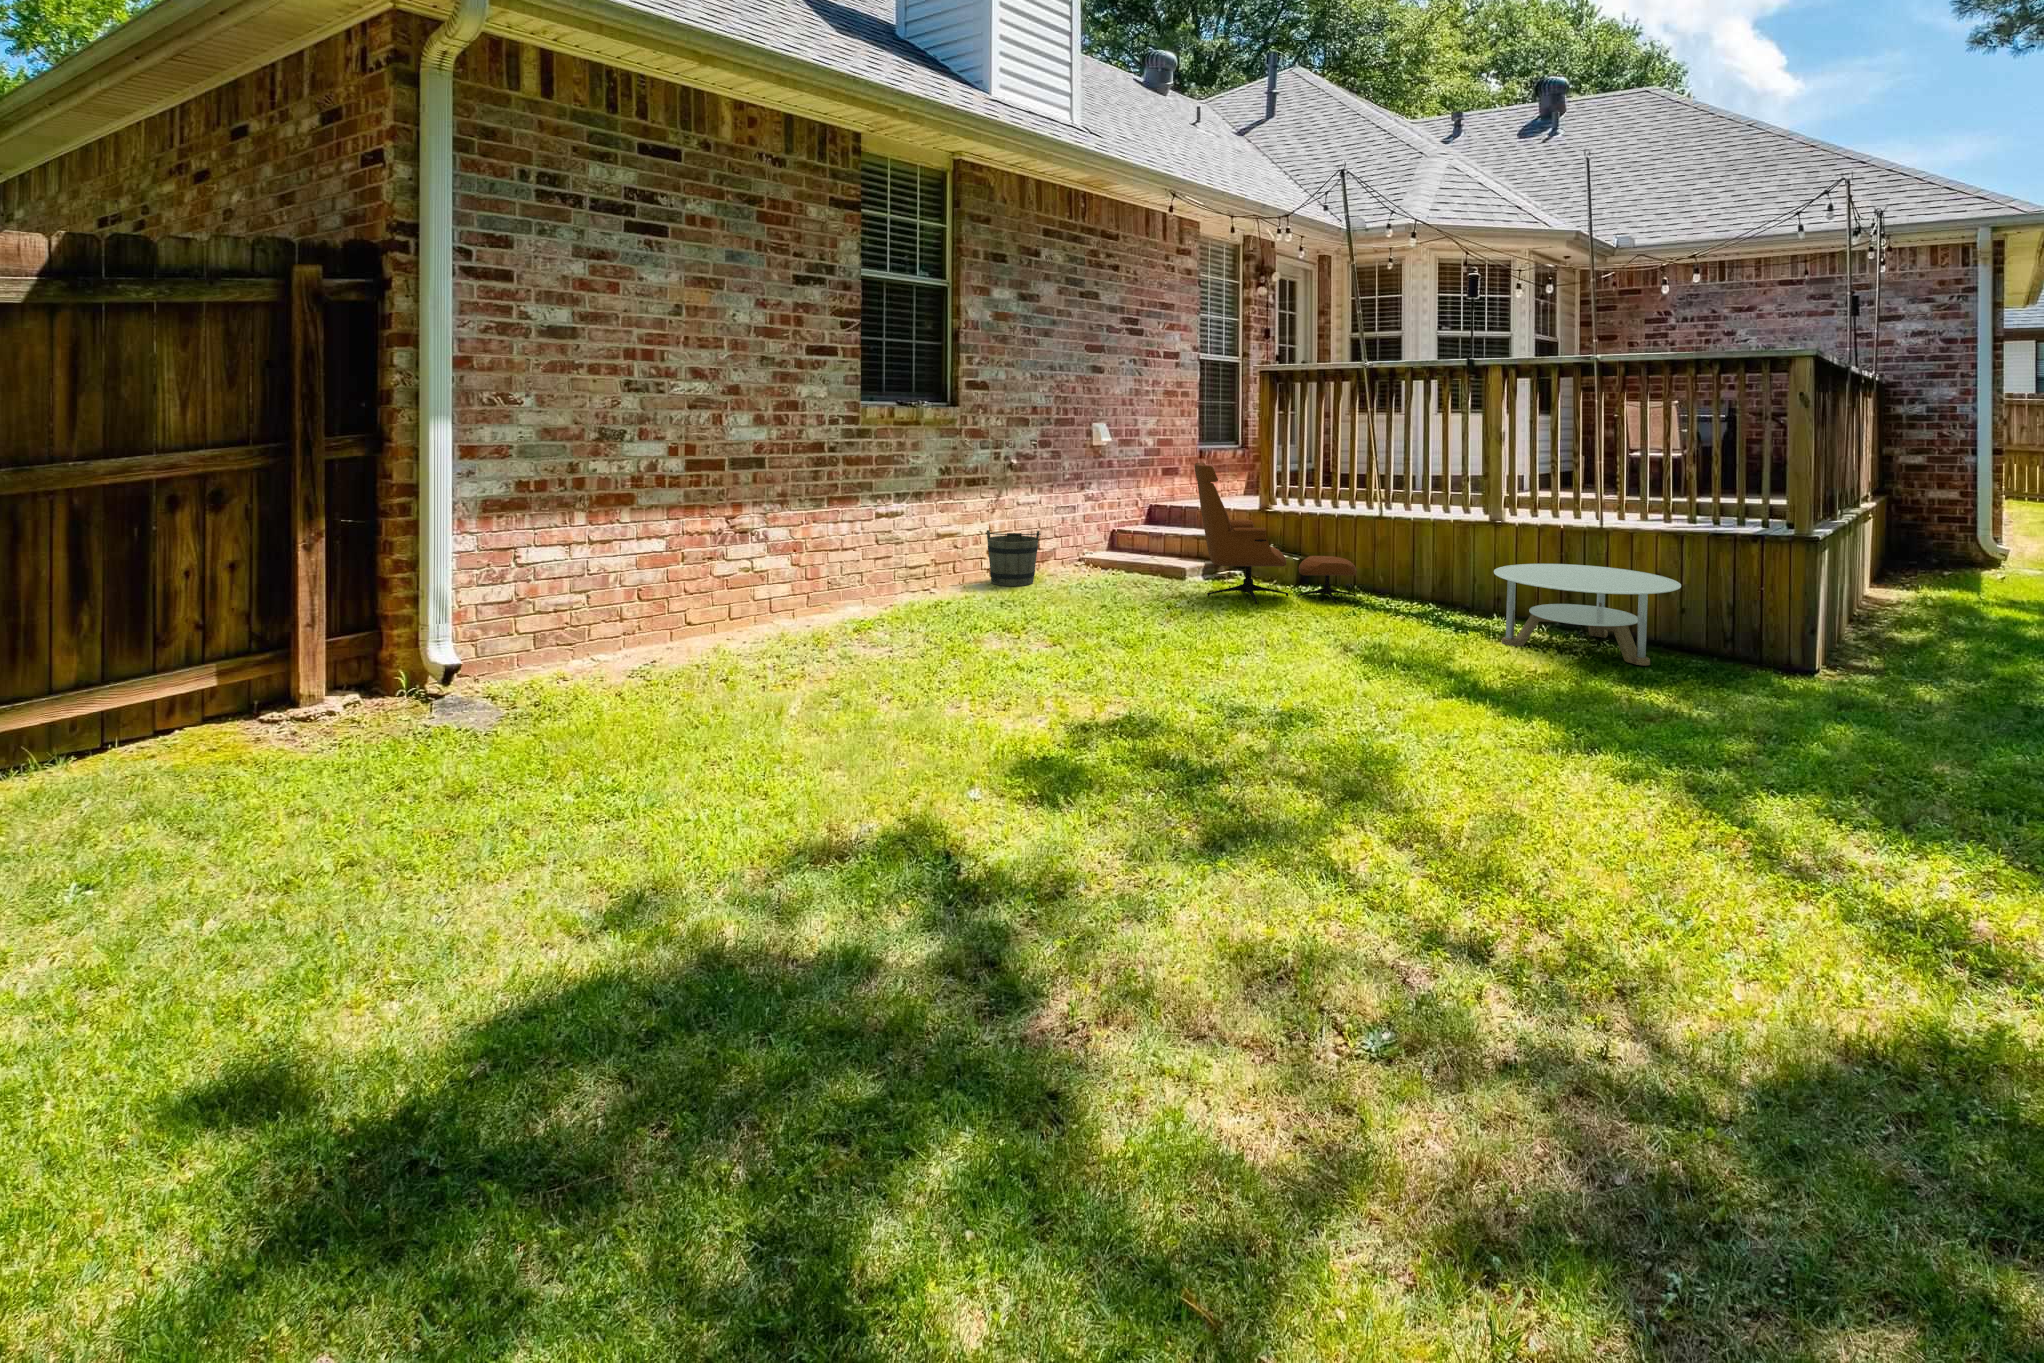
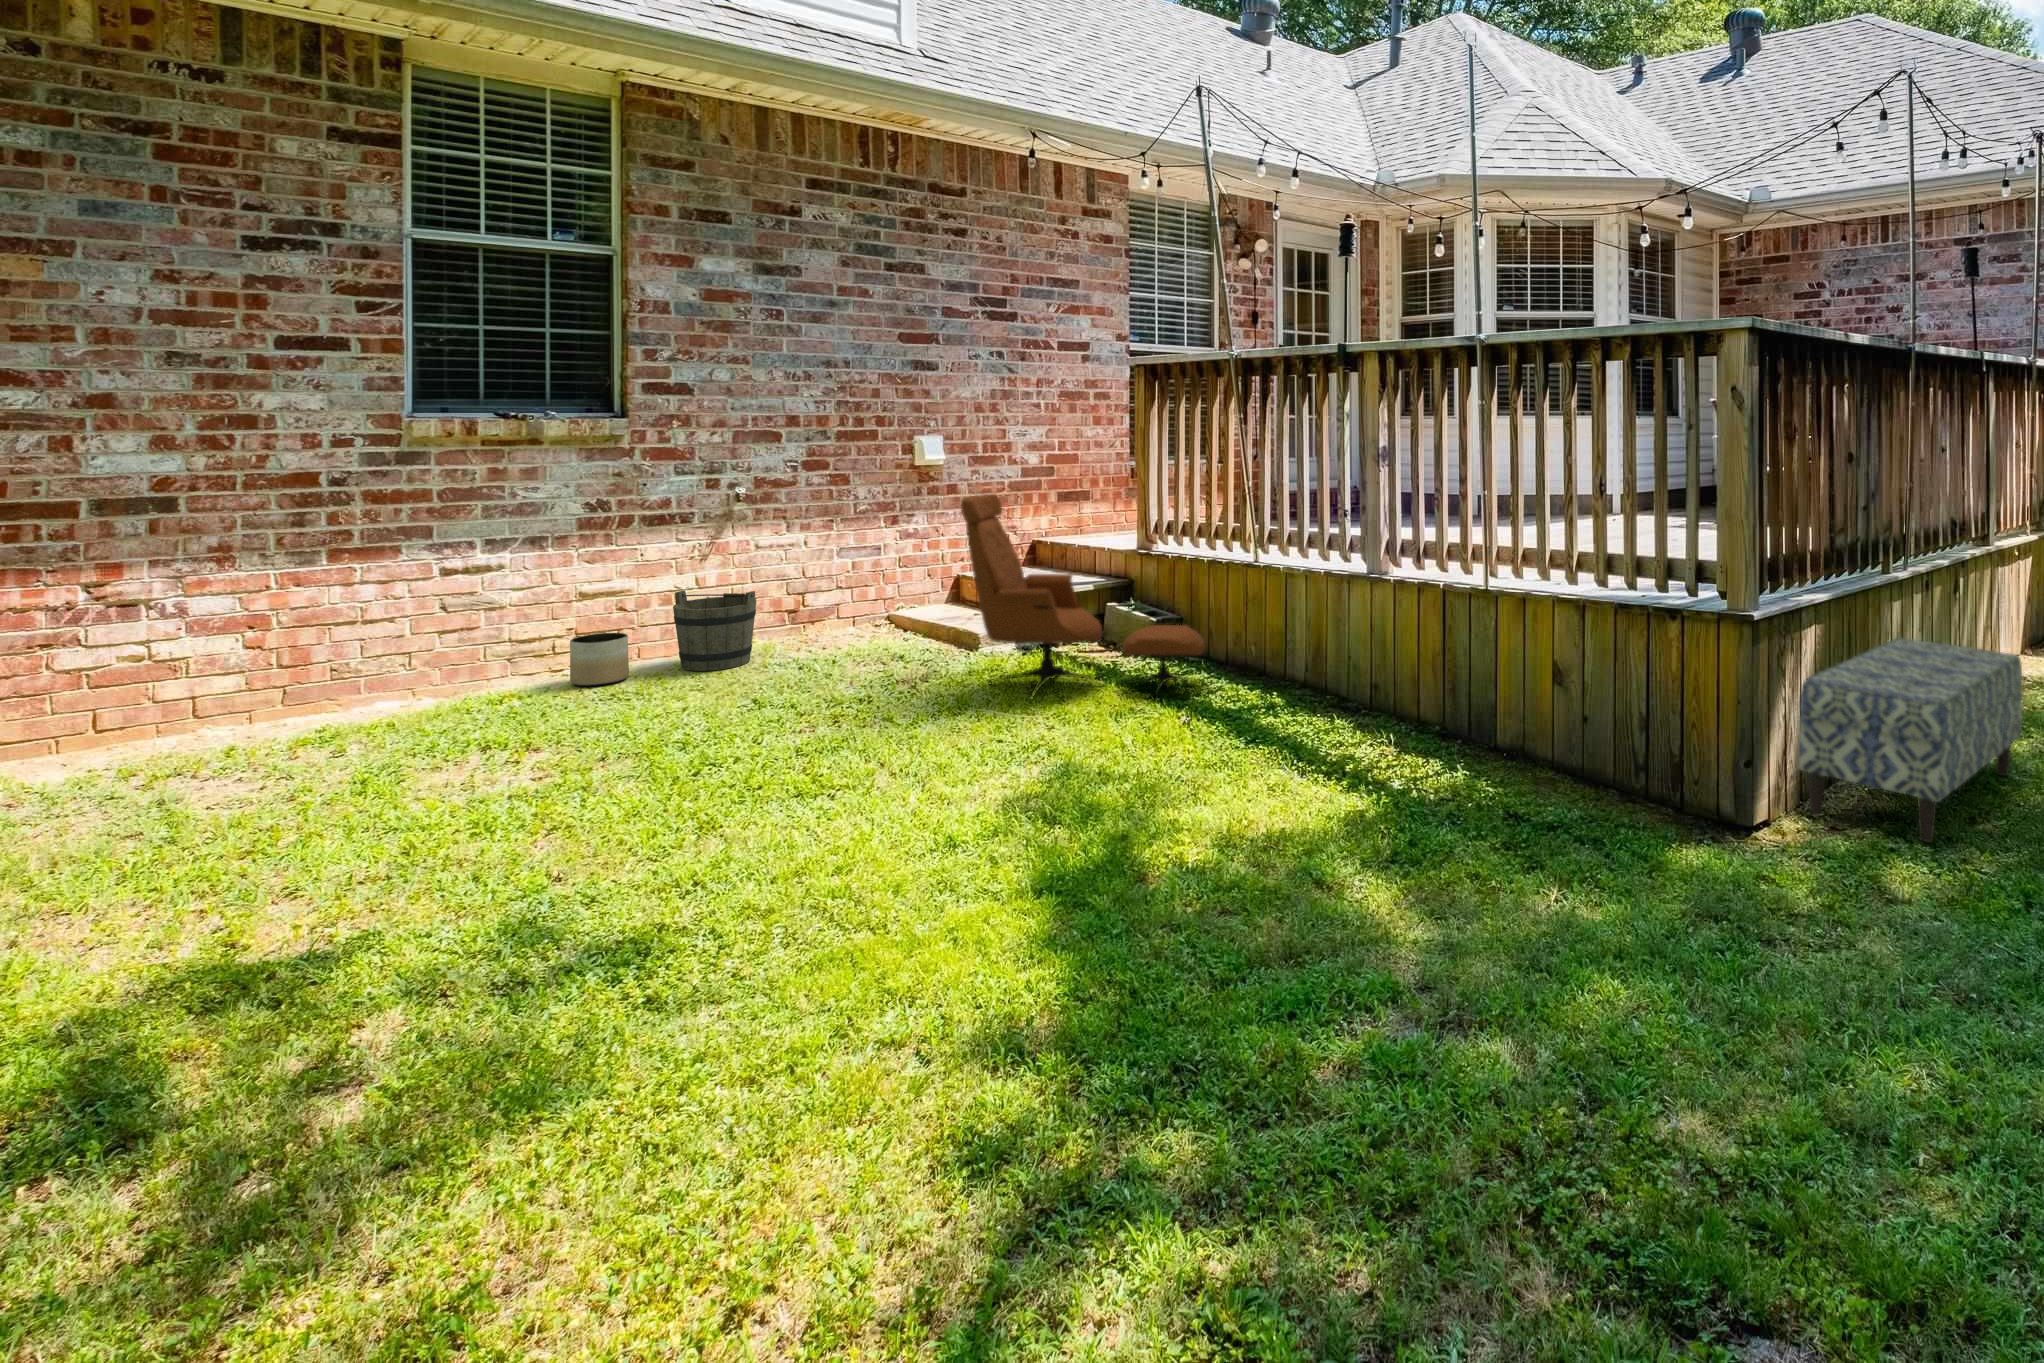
bench: none [1830,557,1943,670] -> present [1799,638,2023,843]
planter: none [940,558,974,594] -> present [570,633,629,686]
round table: present [1494,564,1681,665] -> none [1276,649,1549,832]

